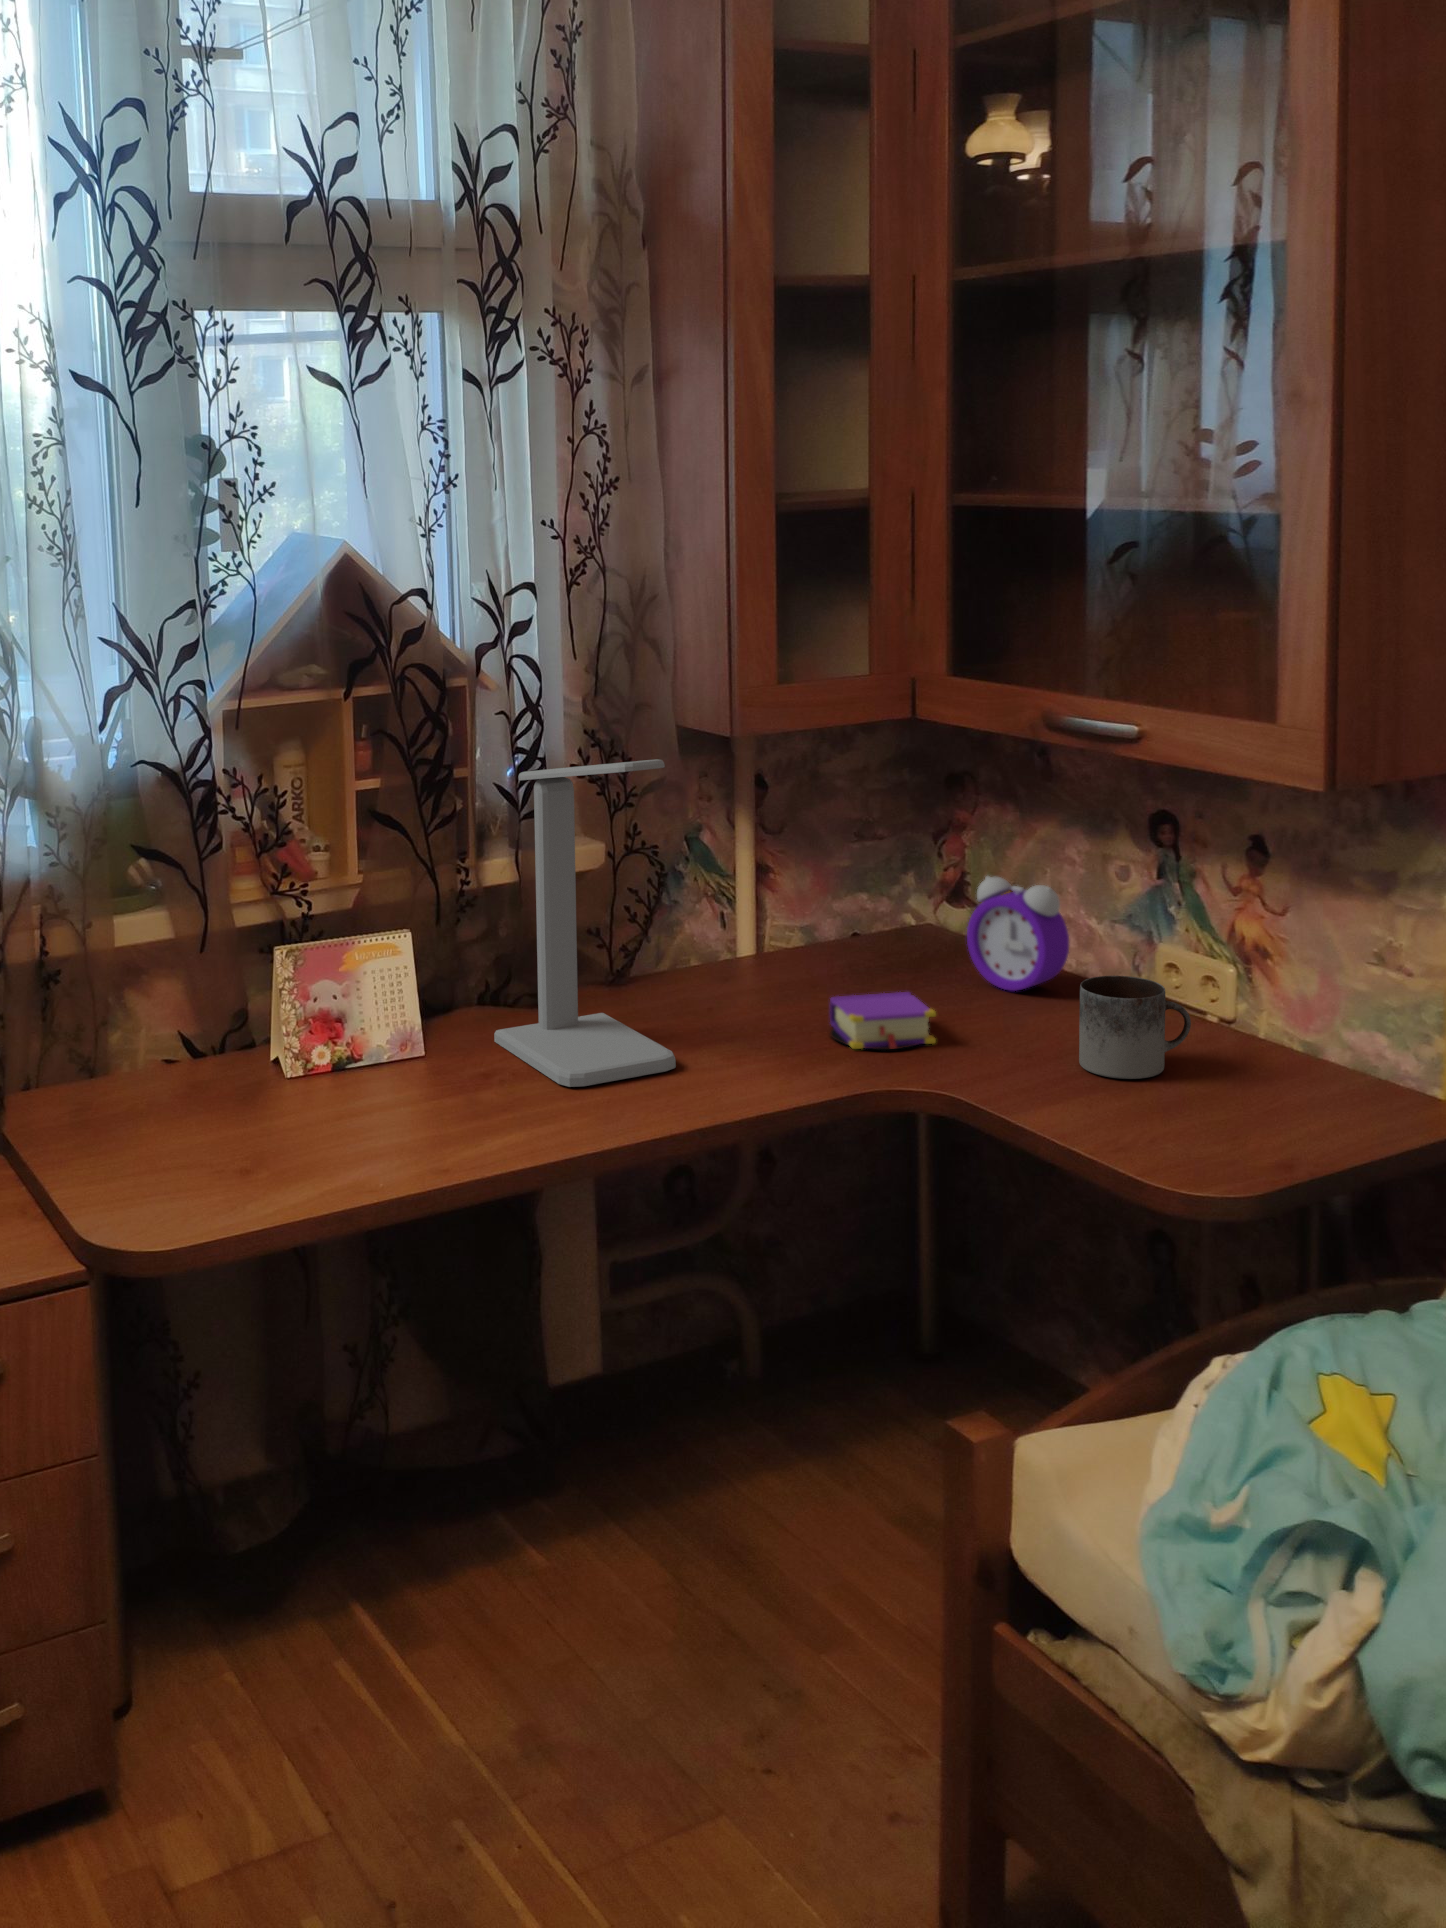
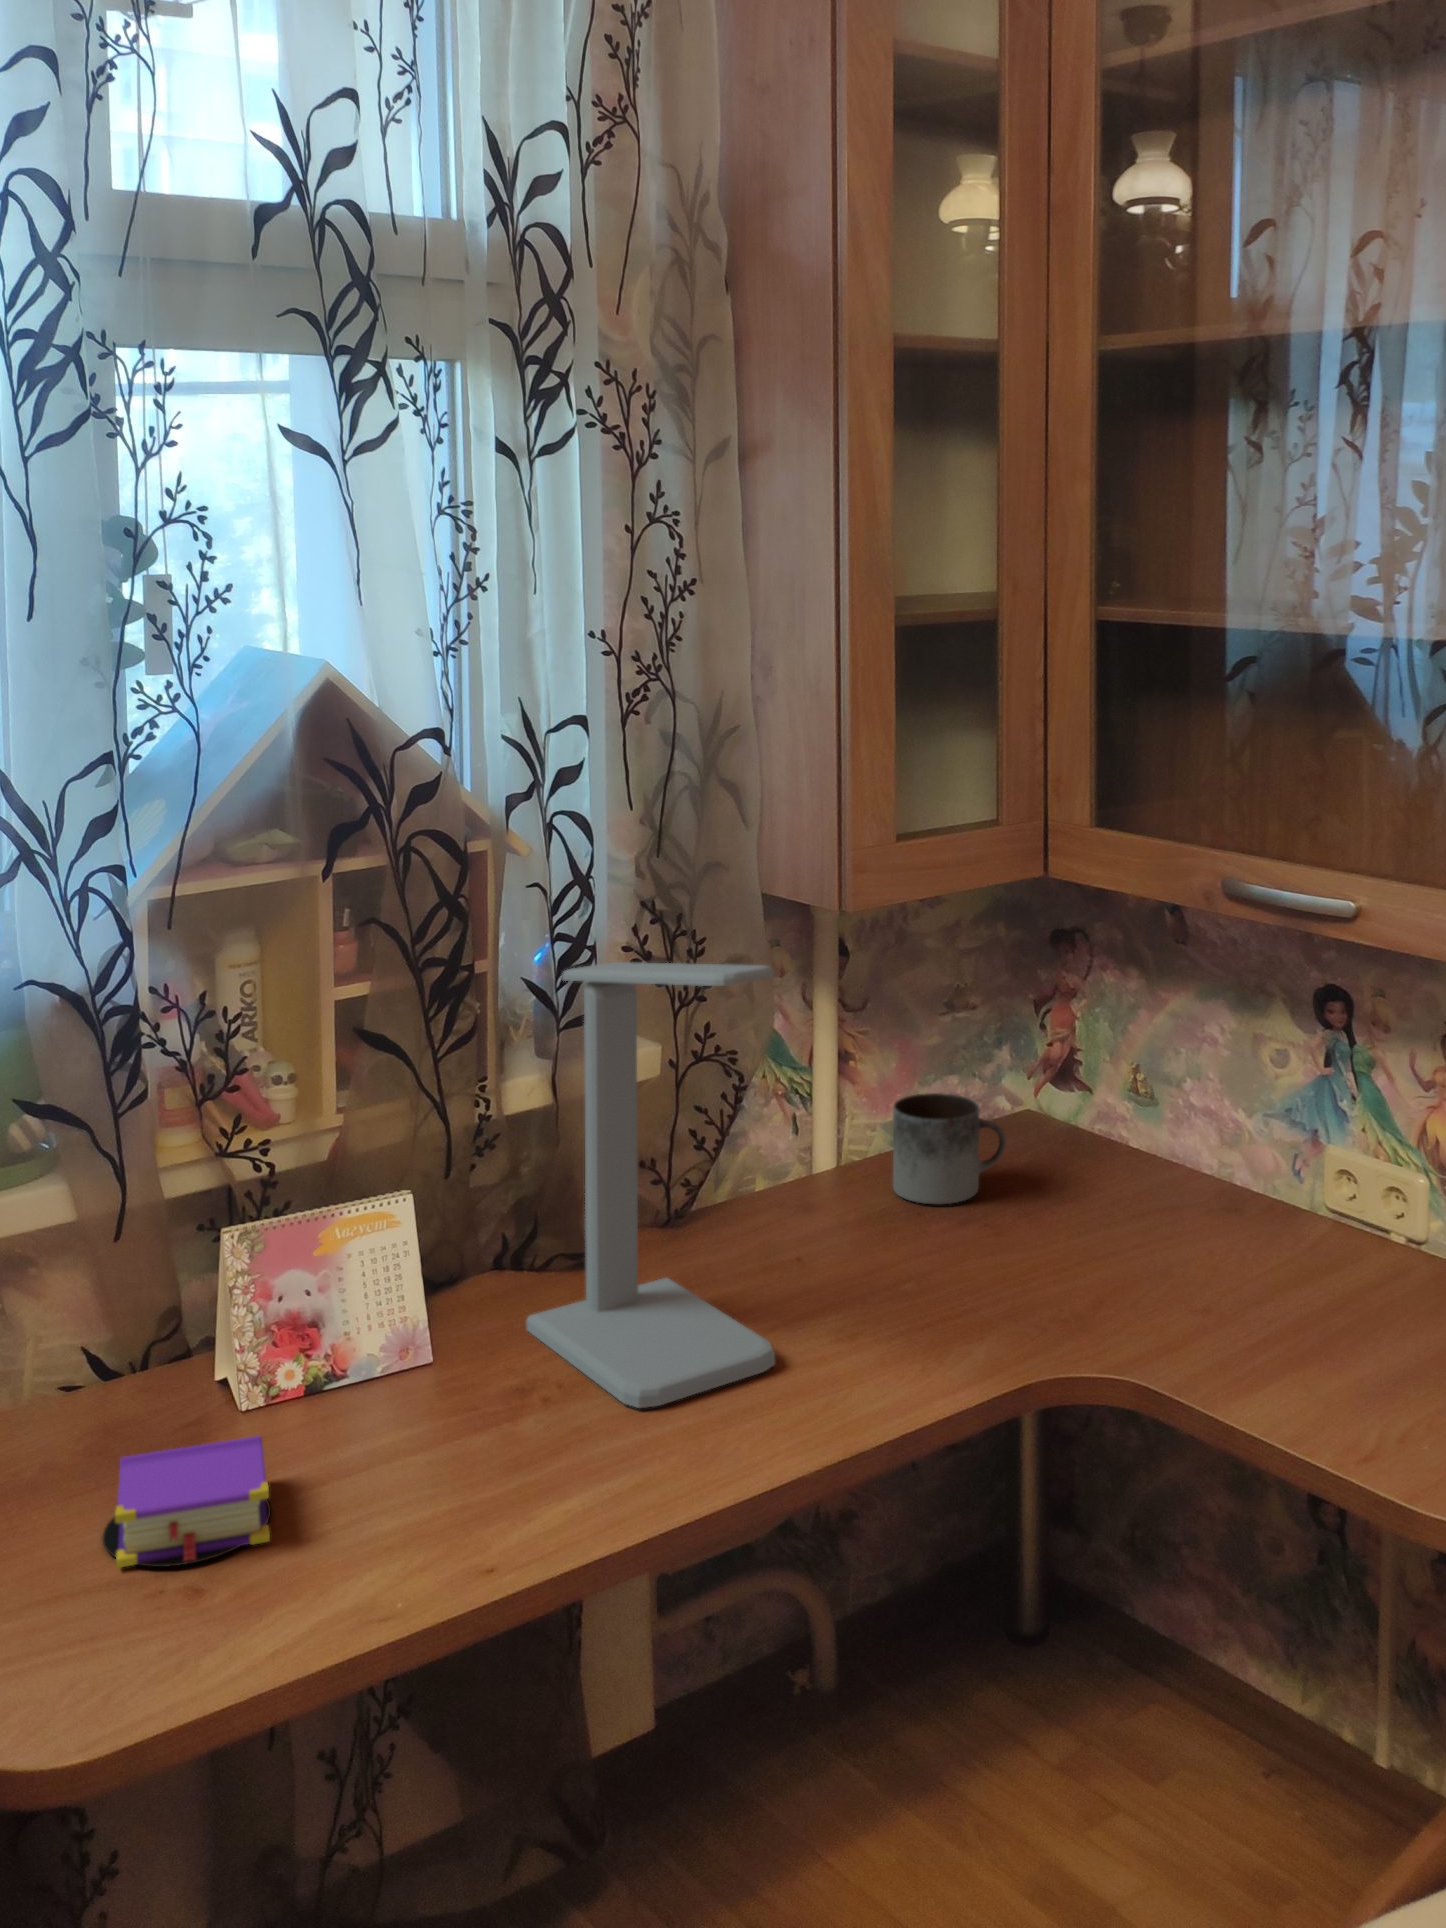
alarm clock: present [967,876,1069,991] -> none [1104,1070,1228,1214]
mug: present [1079,976,1191,1079] -> present [893,1093,1006,1204]
book: present [830,992,936,1050] -> present [103,1436,271,1568]

